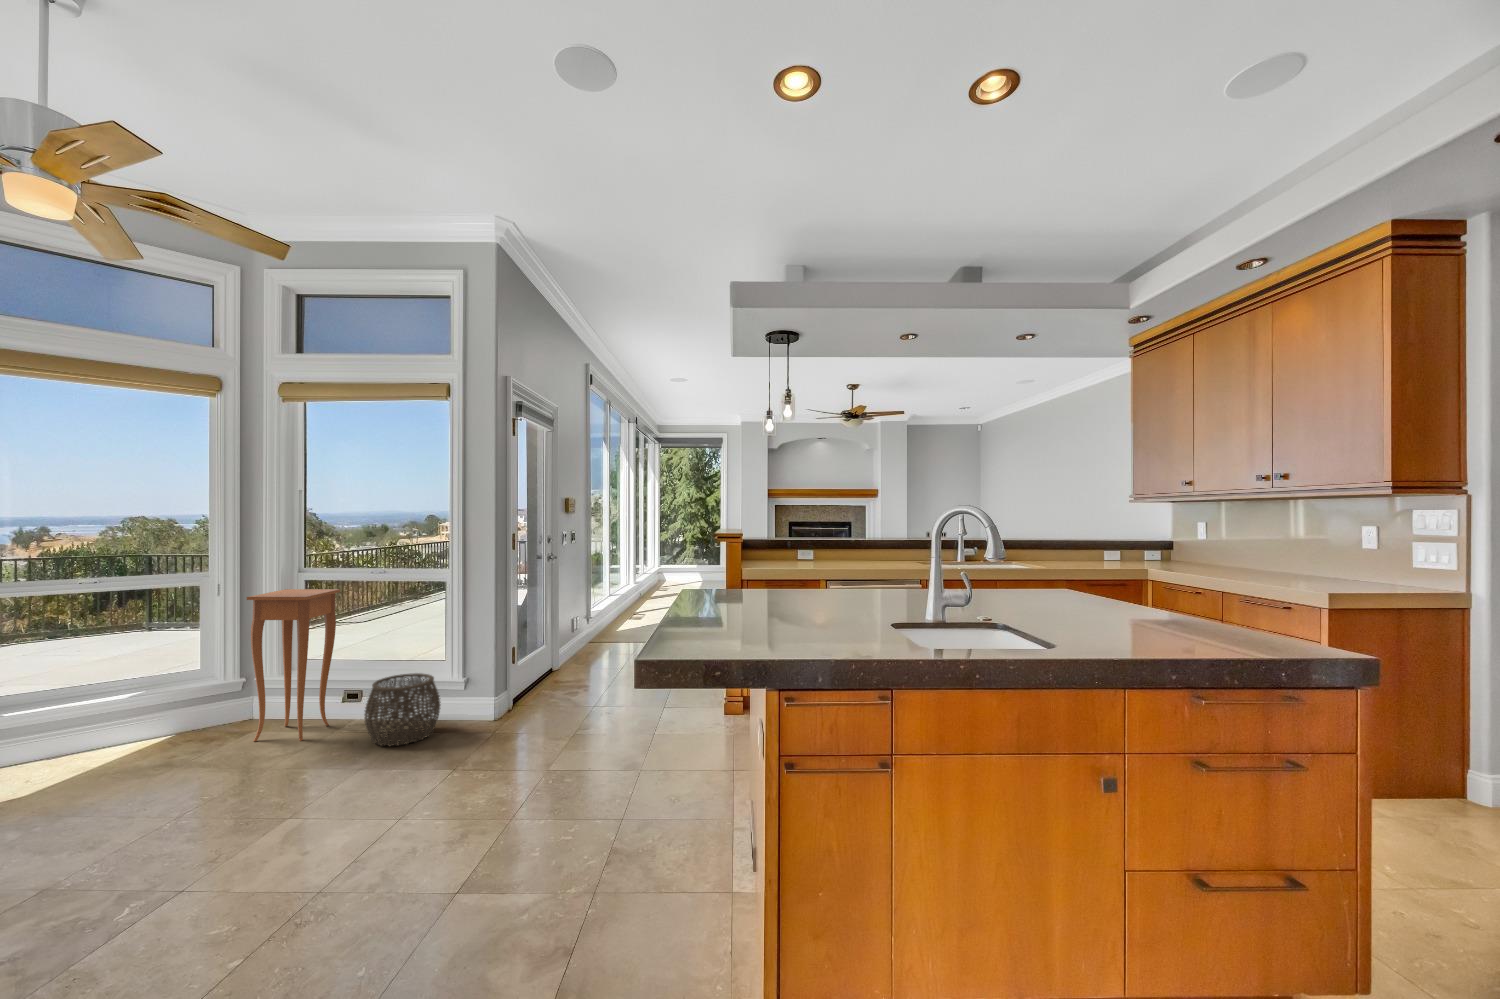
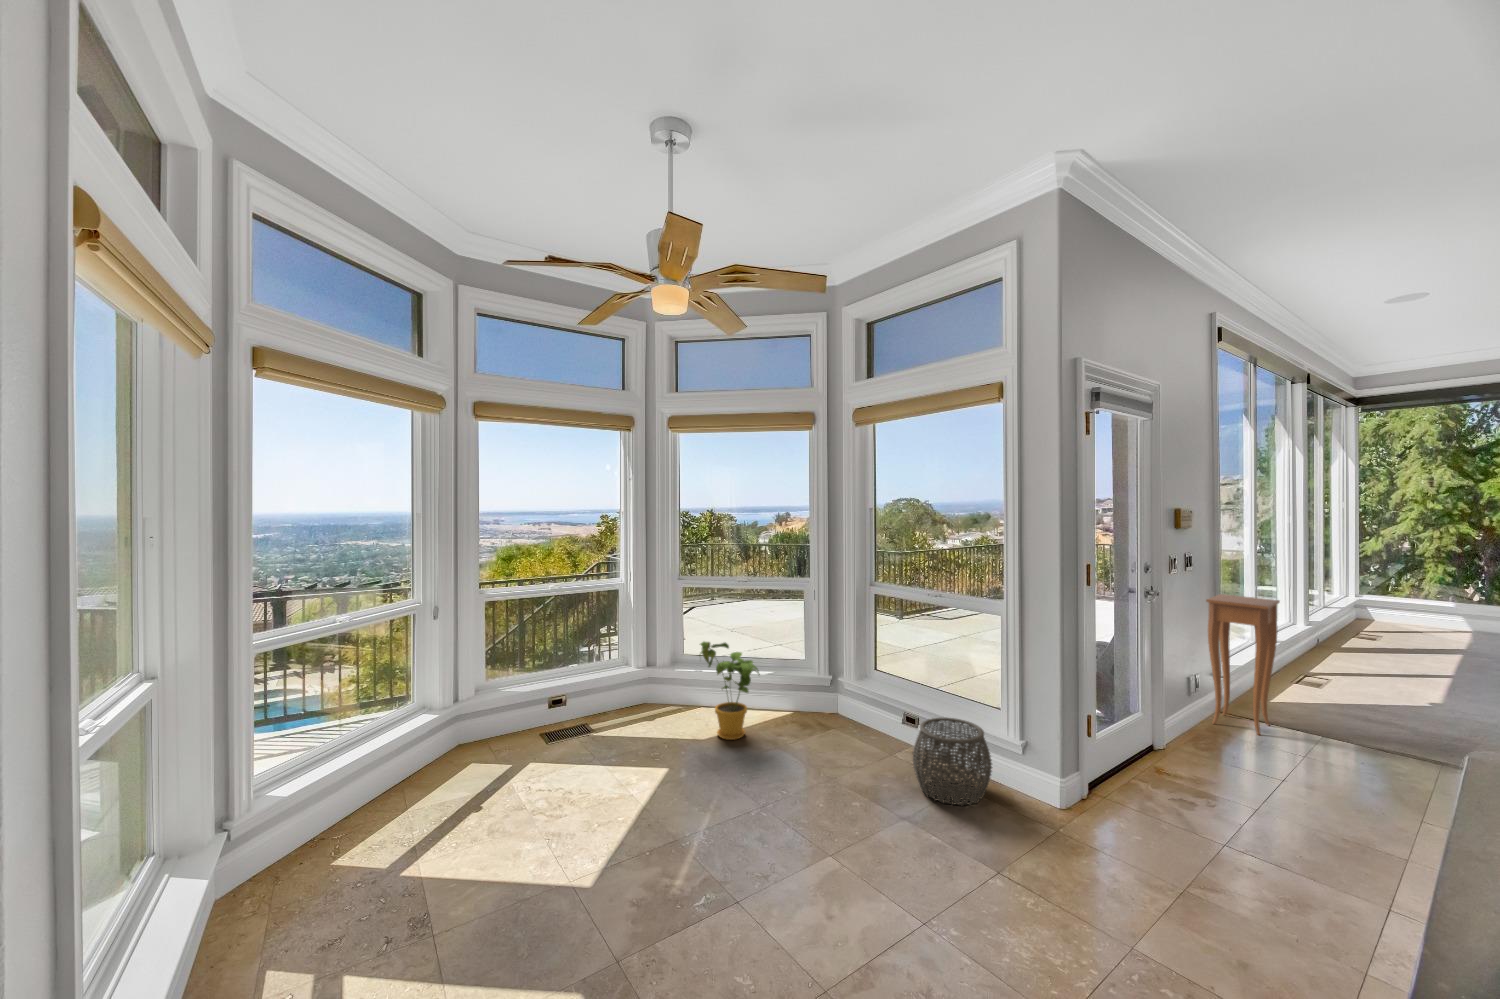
side table: present [247,589,340,742] -> present [1206,594,1280,736]
house plant: none [40,654,150,776] -> present [700,642,760,740]

